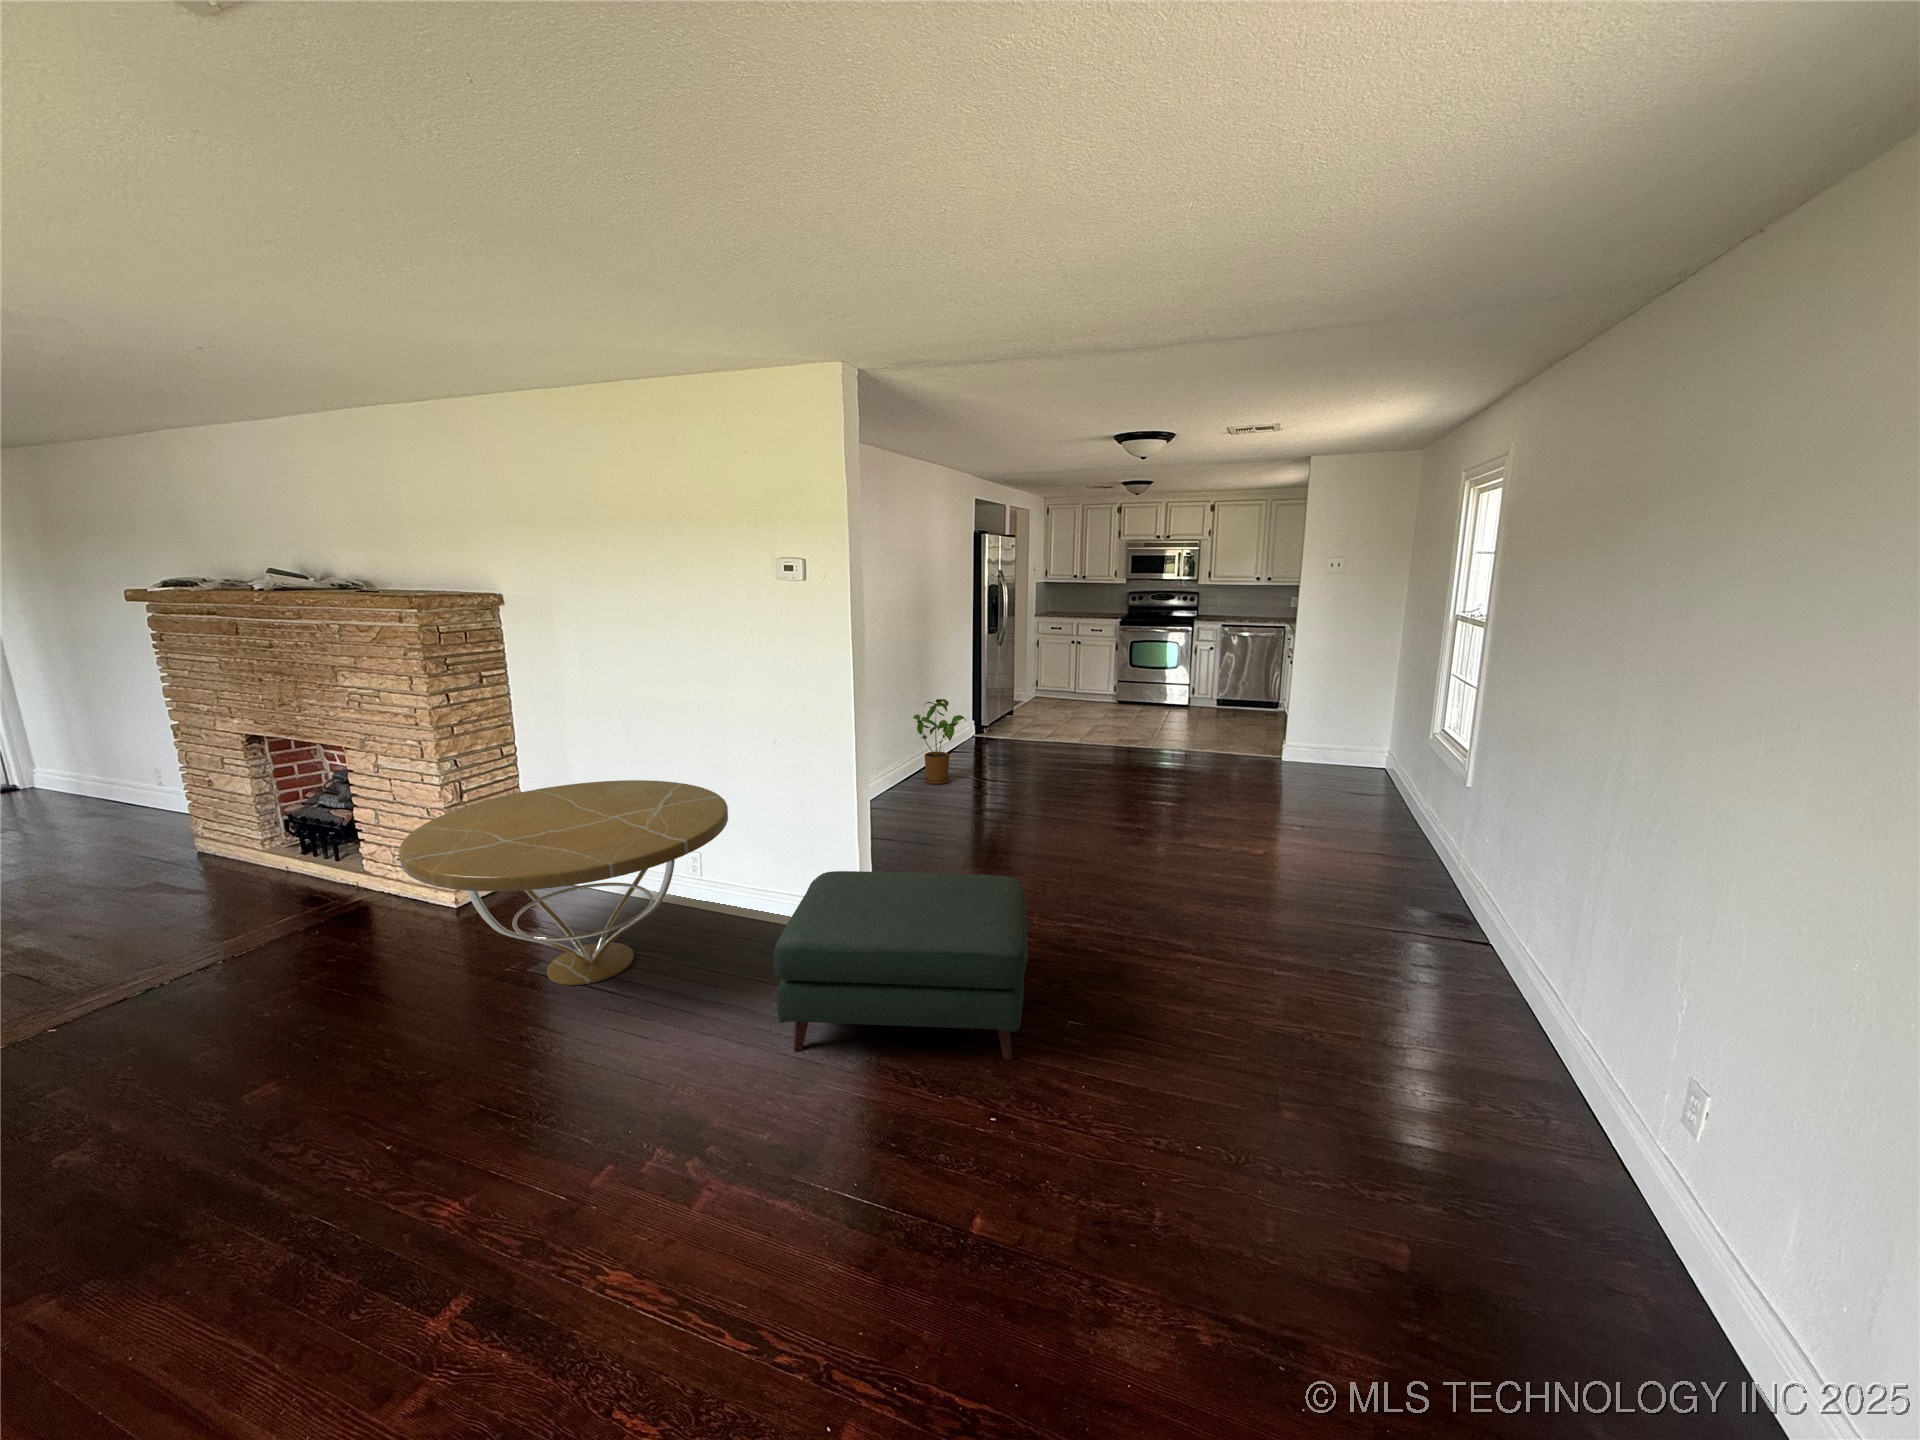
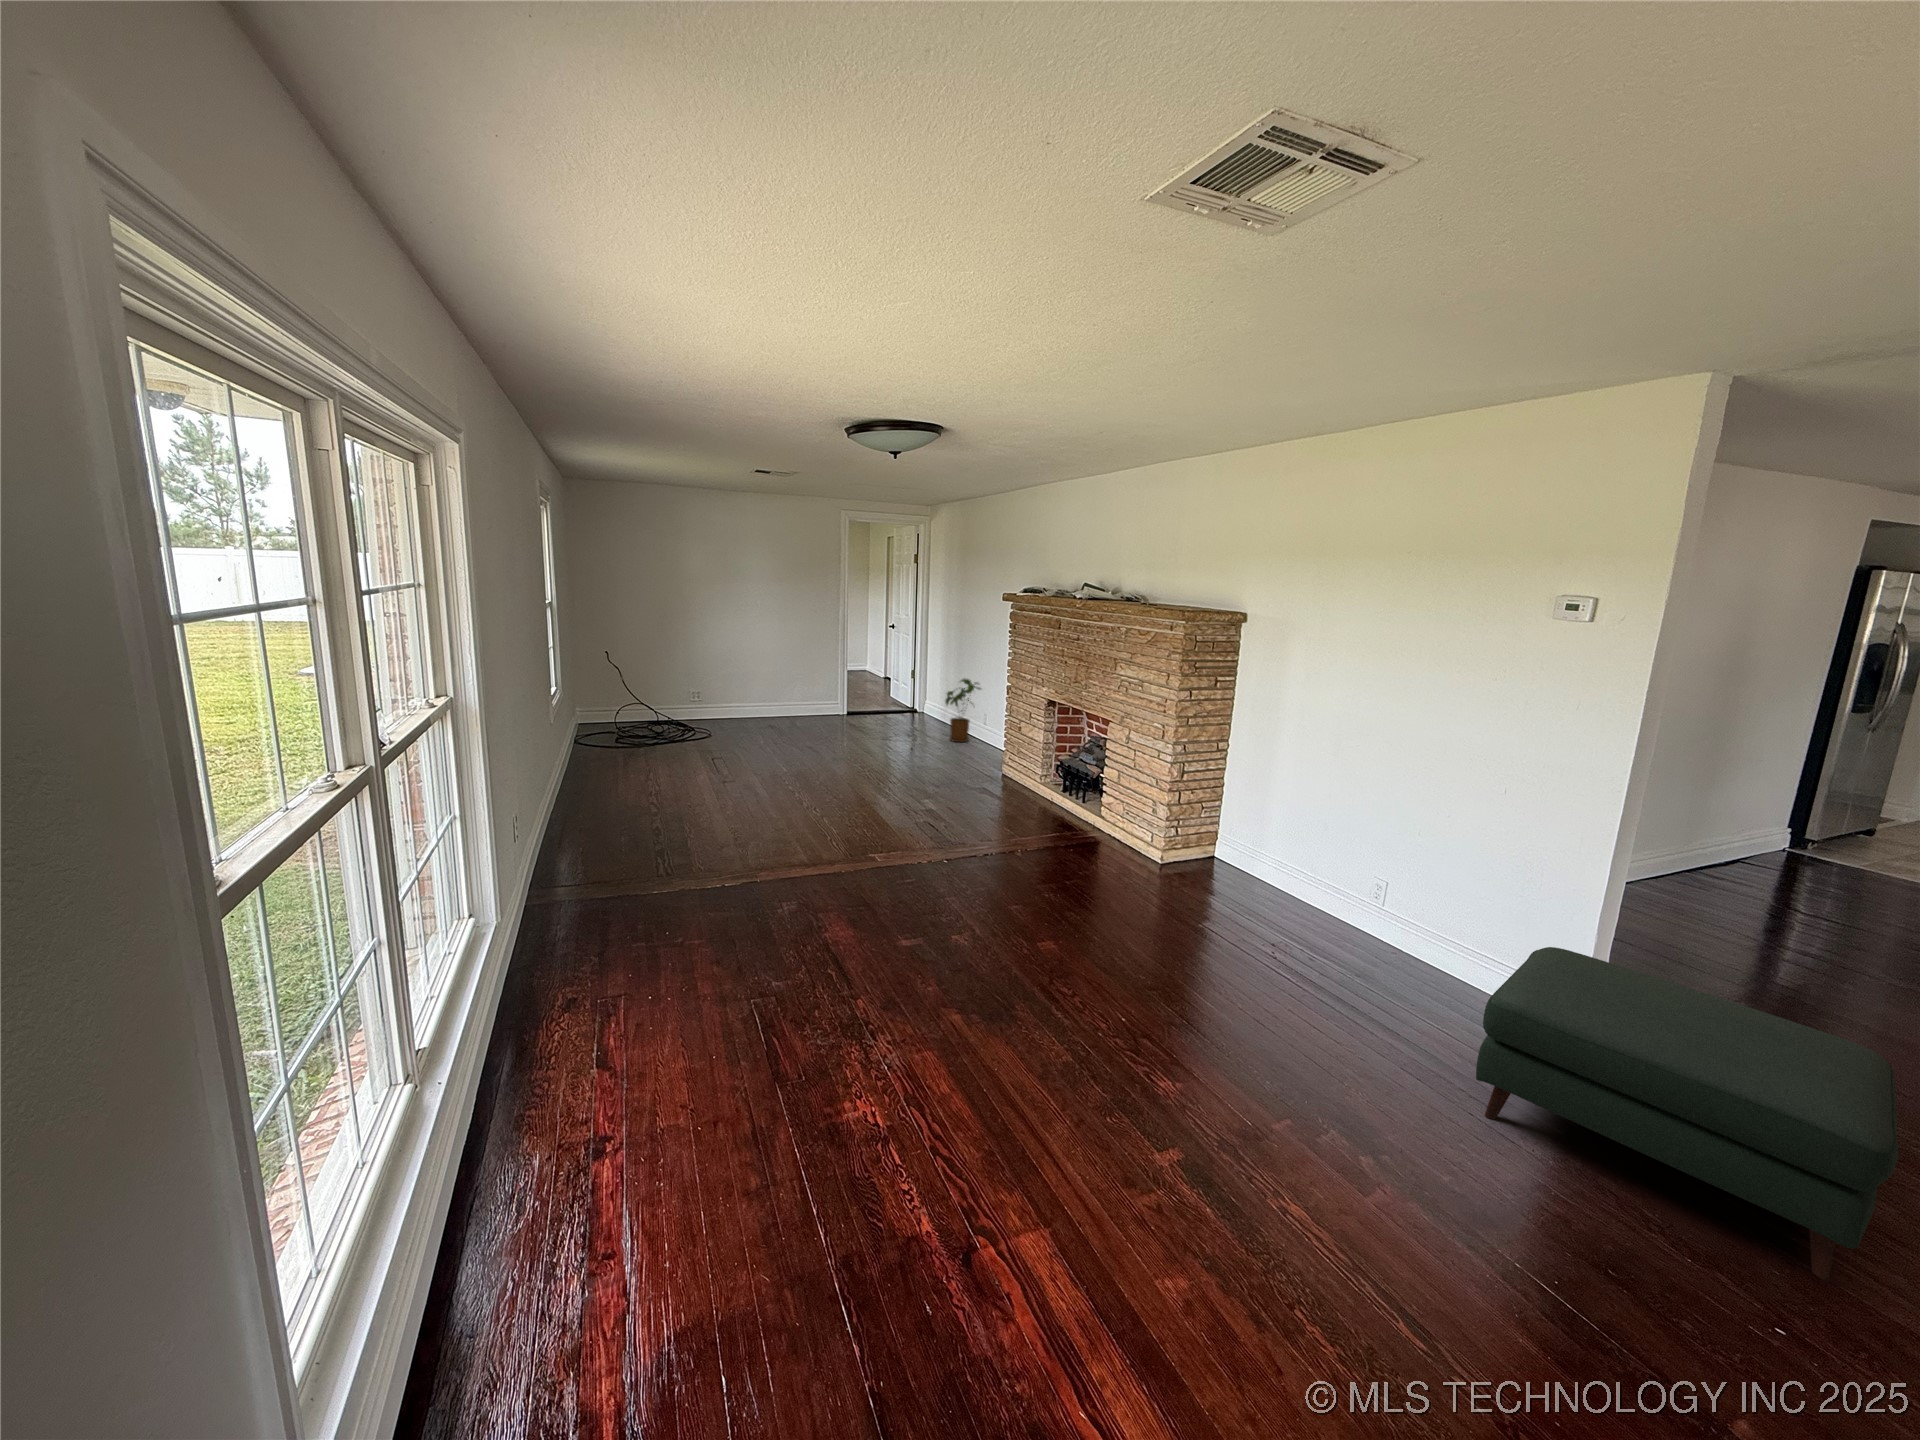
house plant: present [913,699,966,784] -> present [945,678,980,742]
coffee table: present [399,780,728,985] -> none [1155,783,1439,966]

